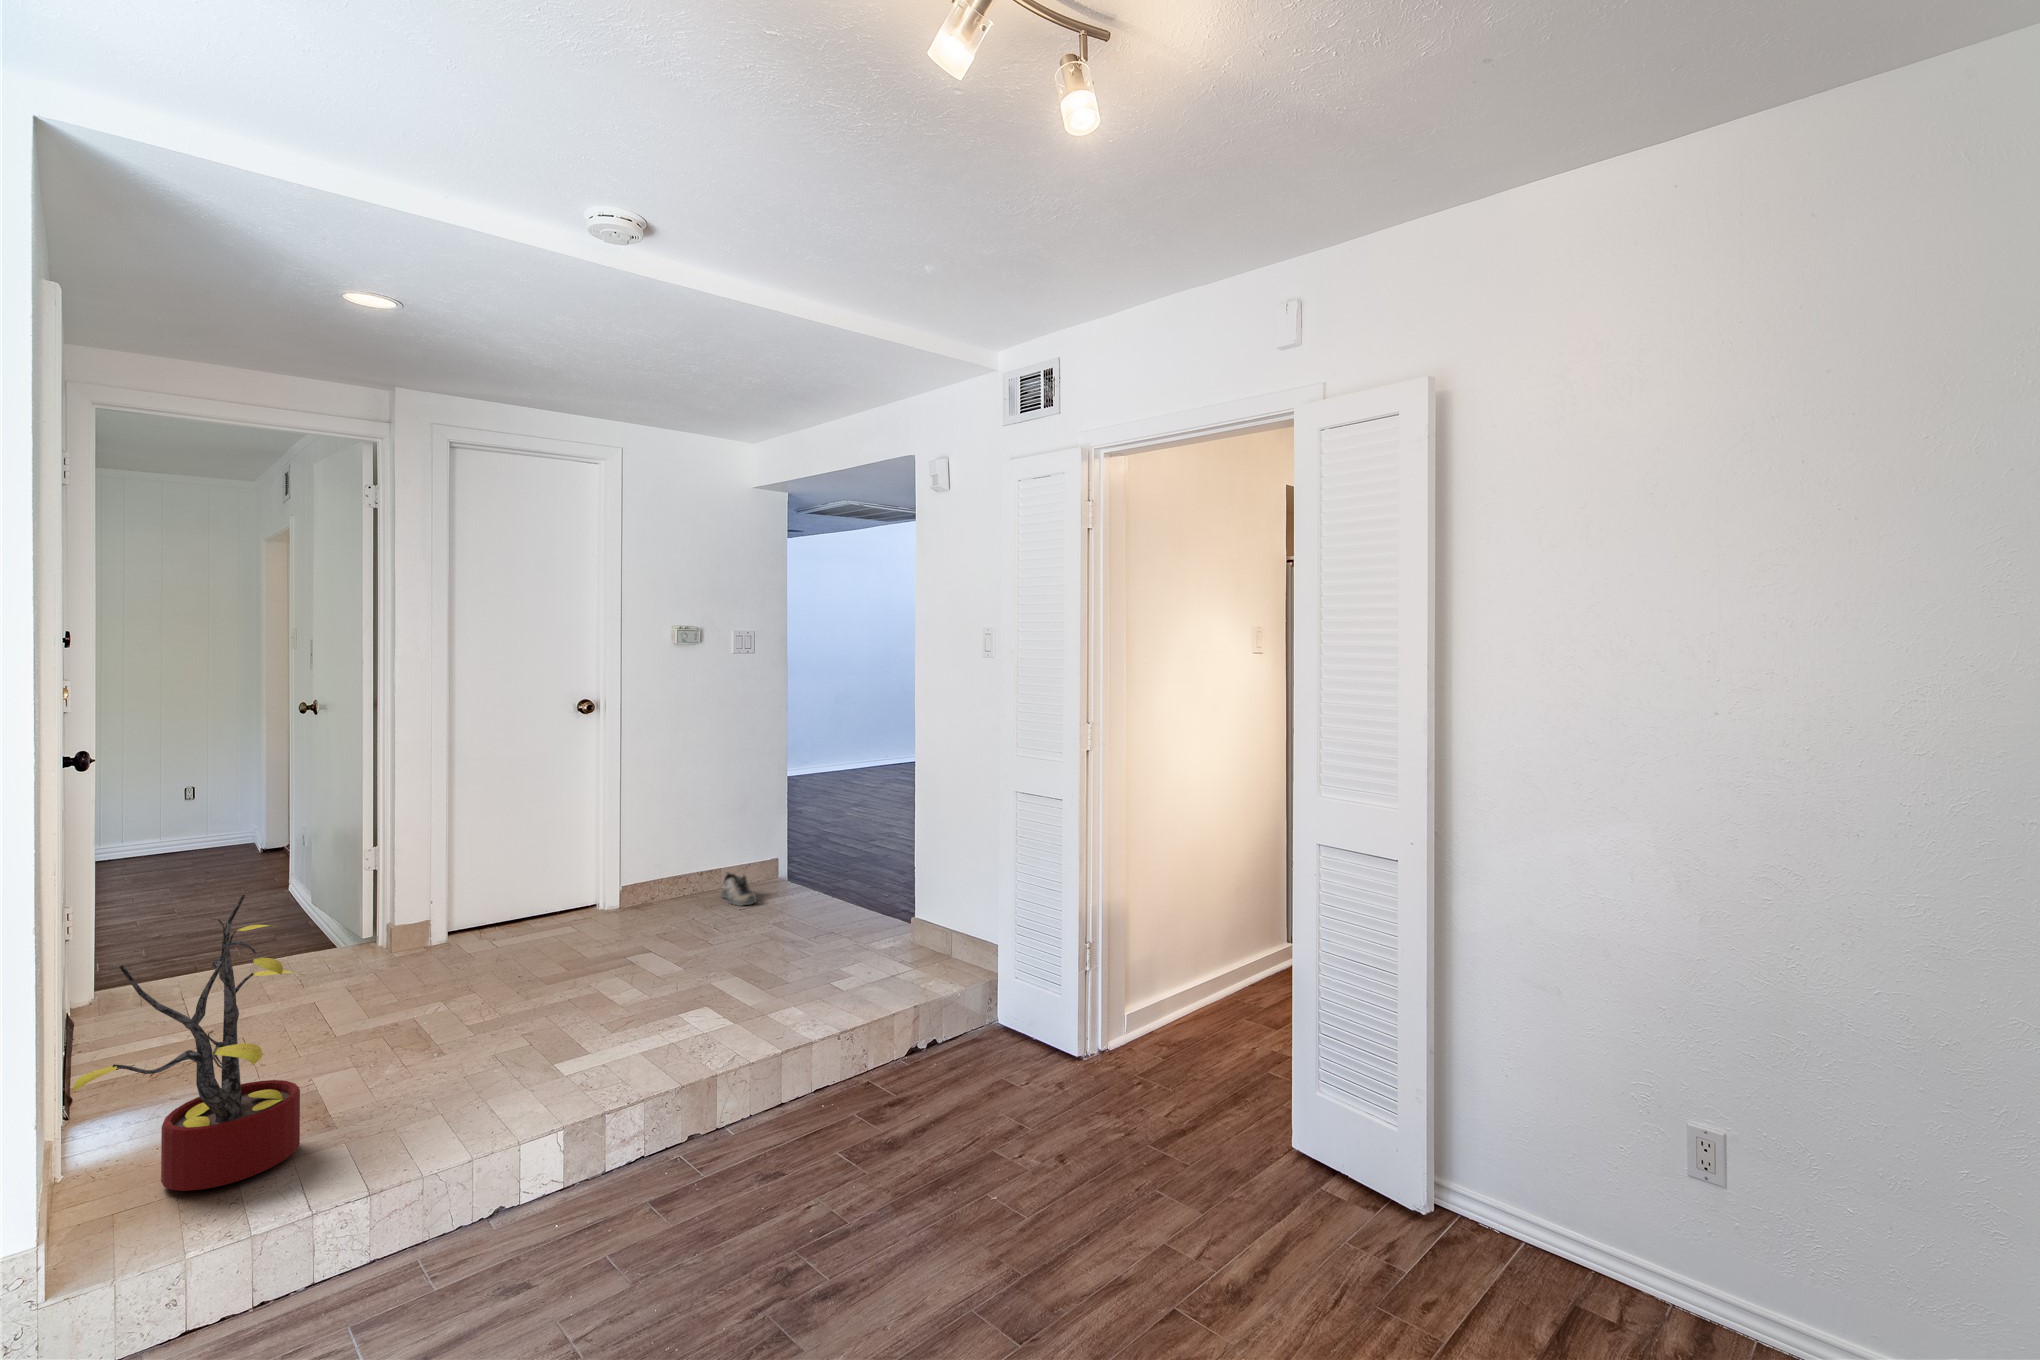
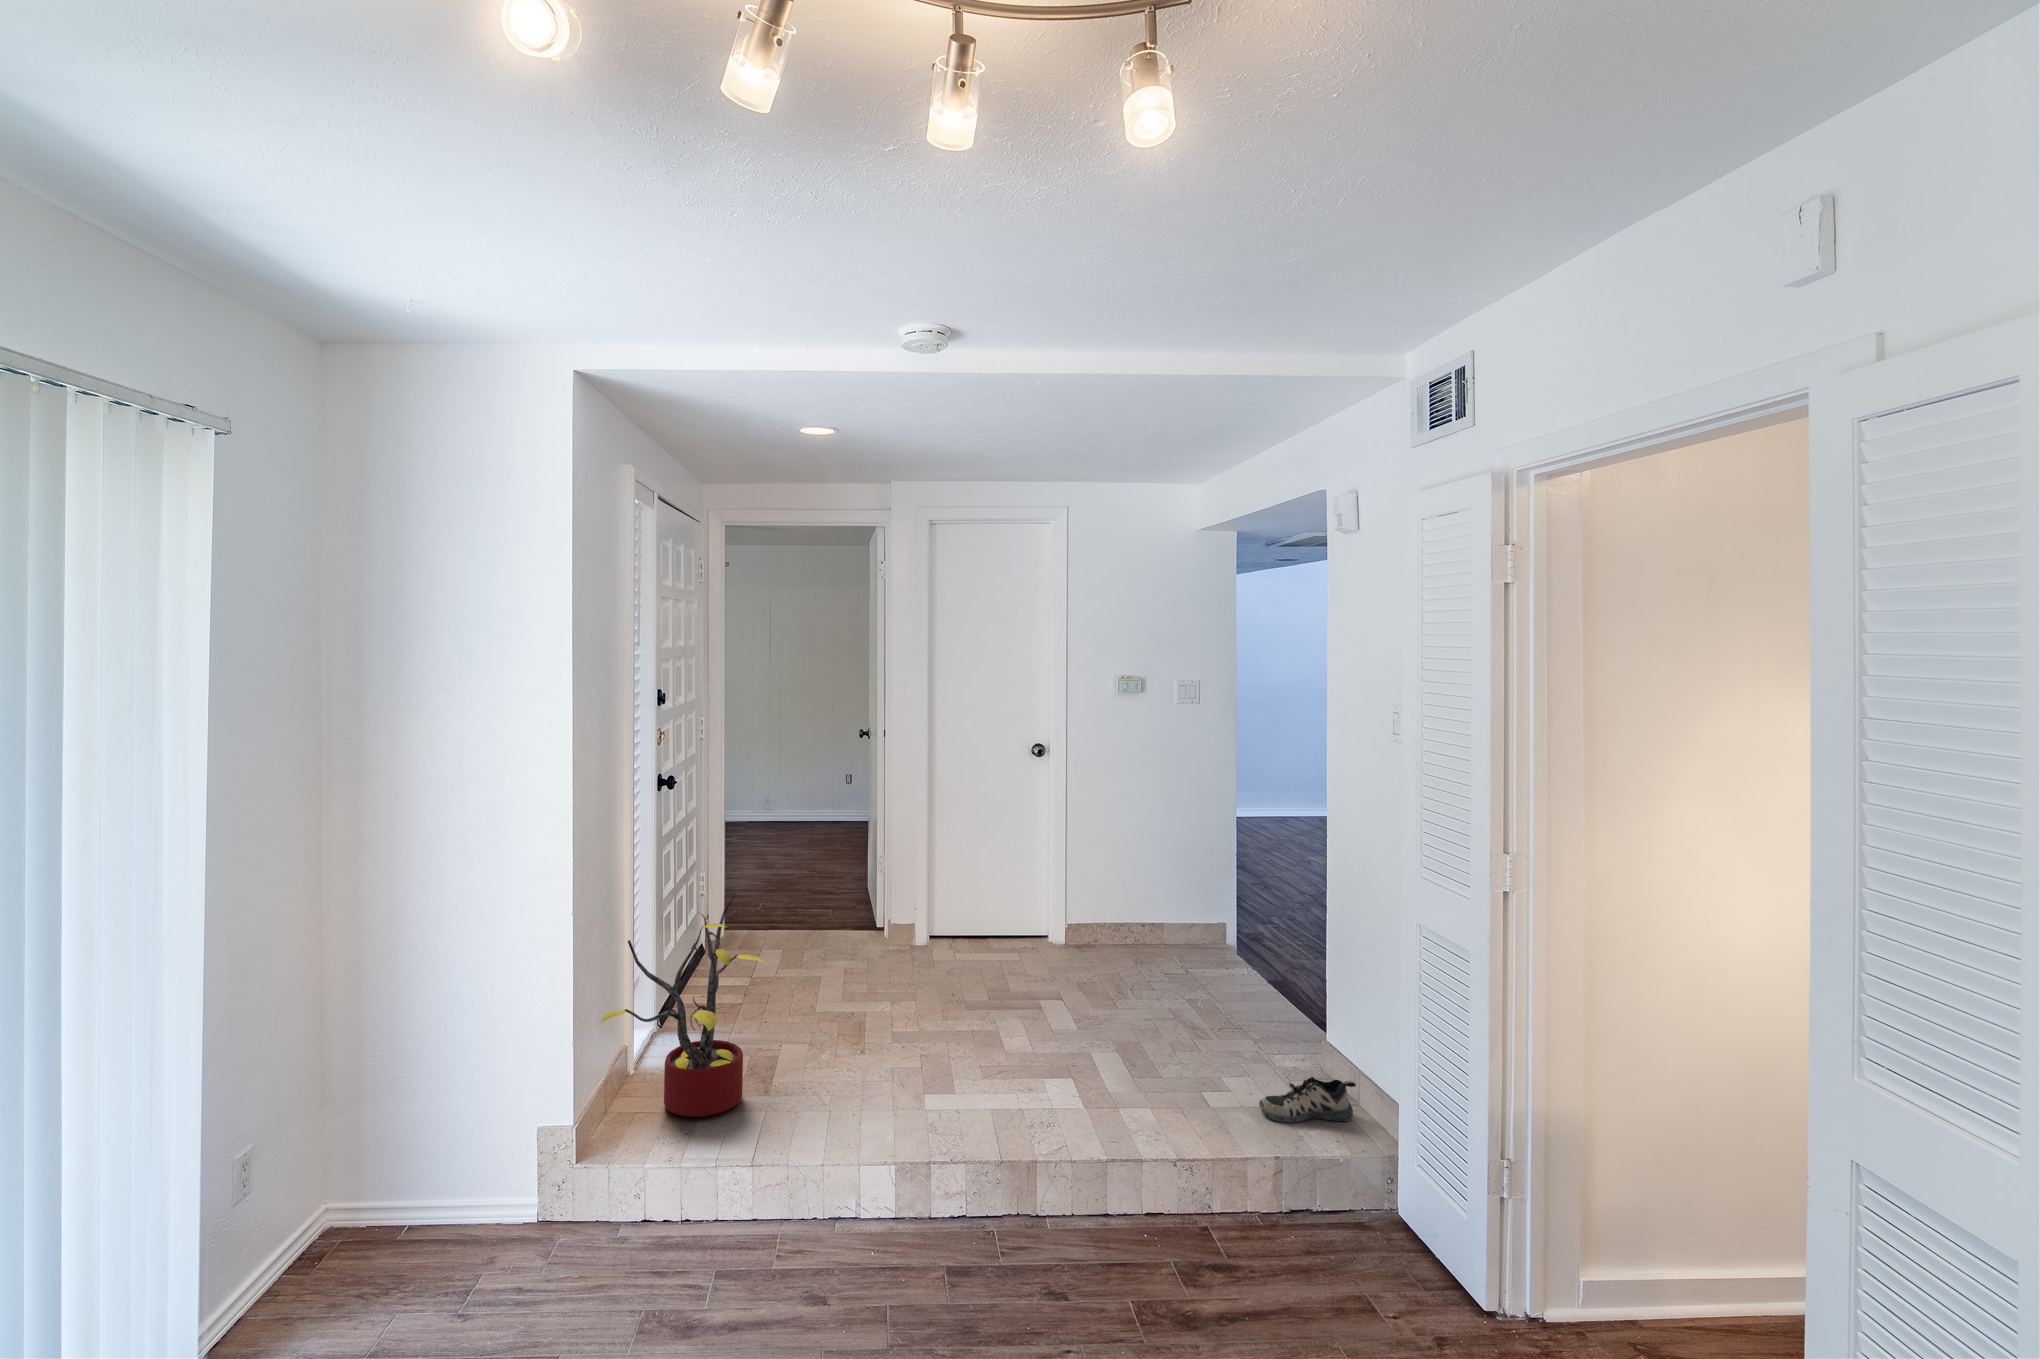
shoe: present [722,872,757,906] -> present [1259,1077,1356,1123]

